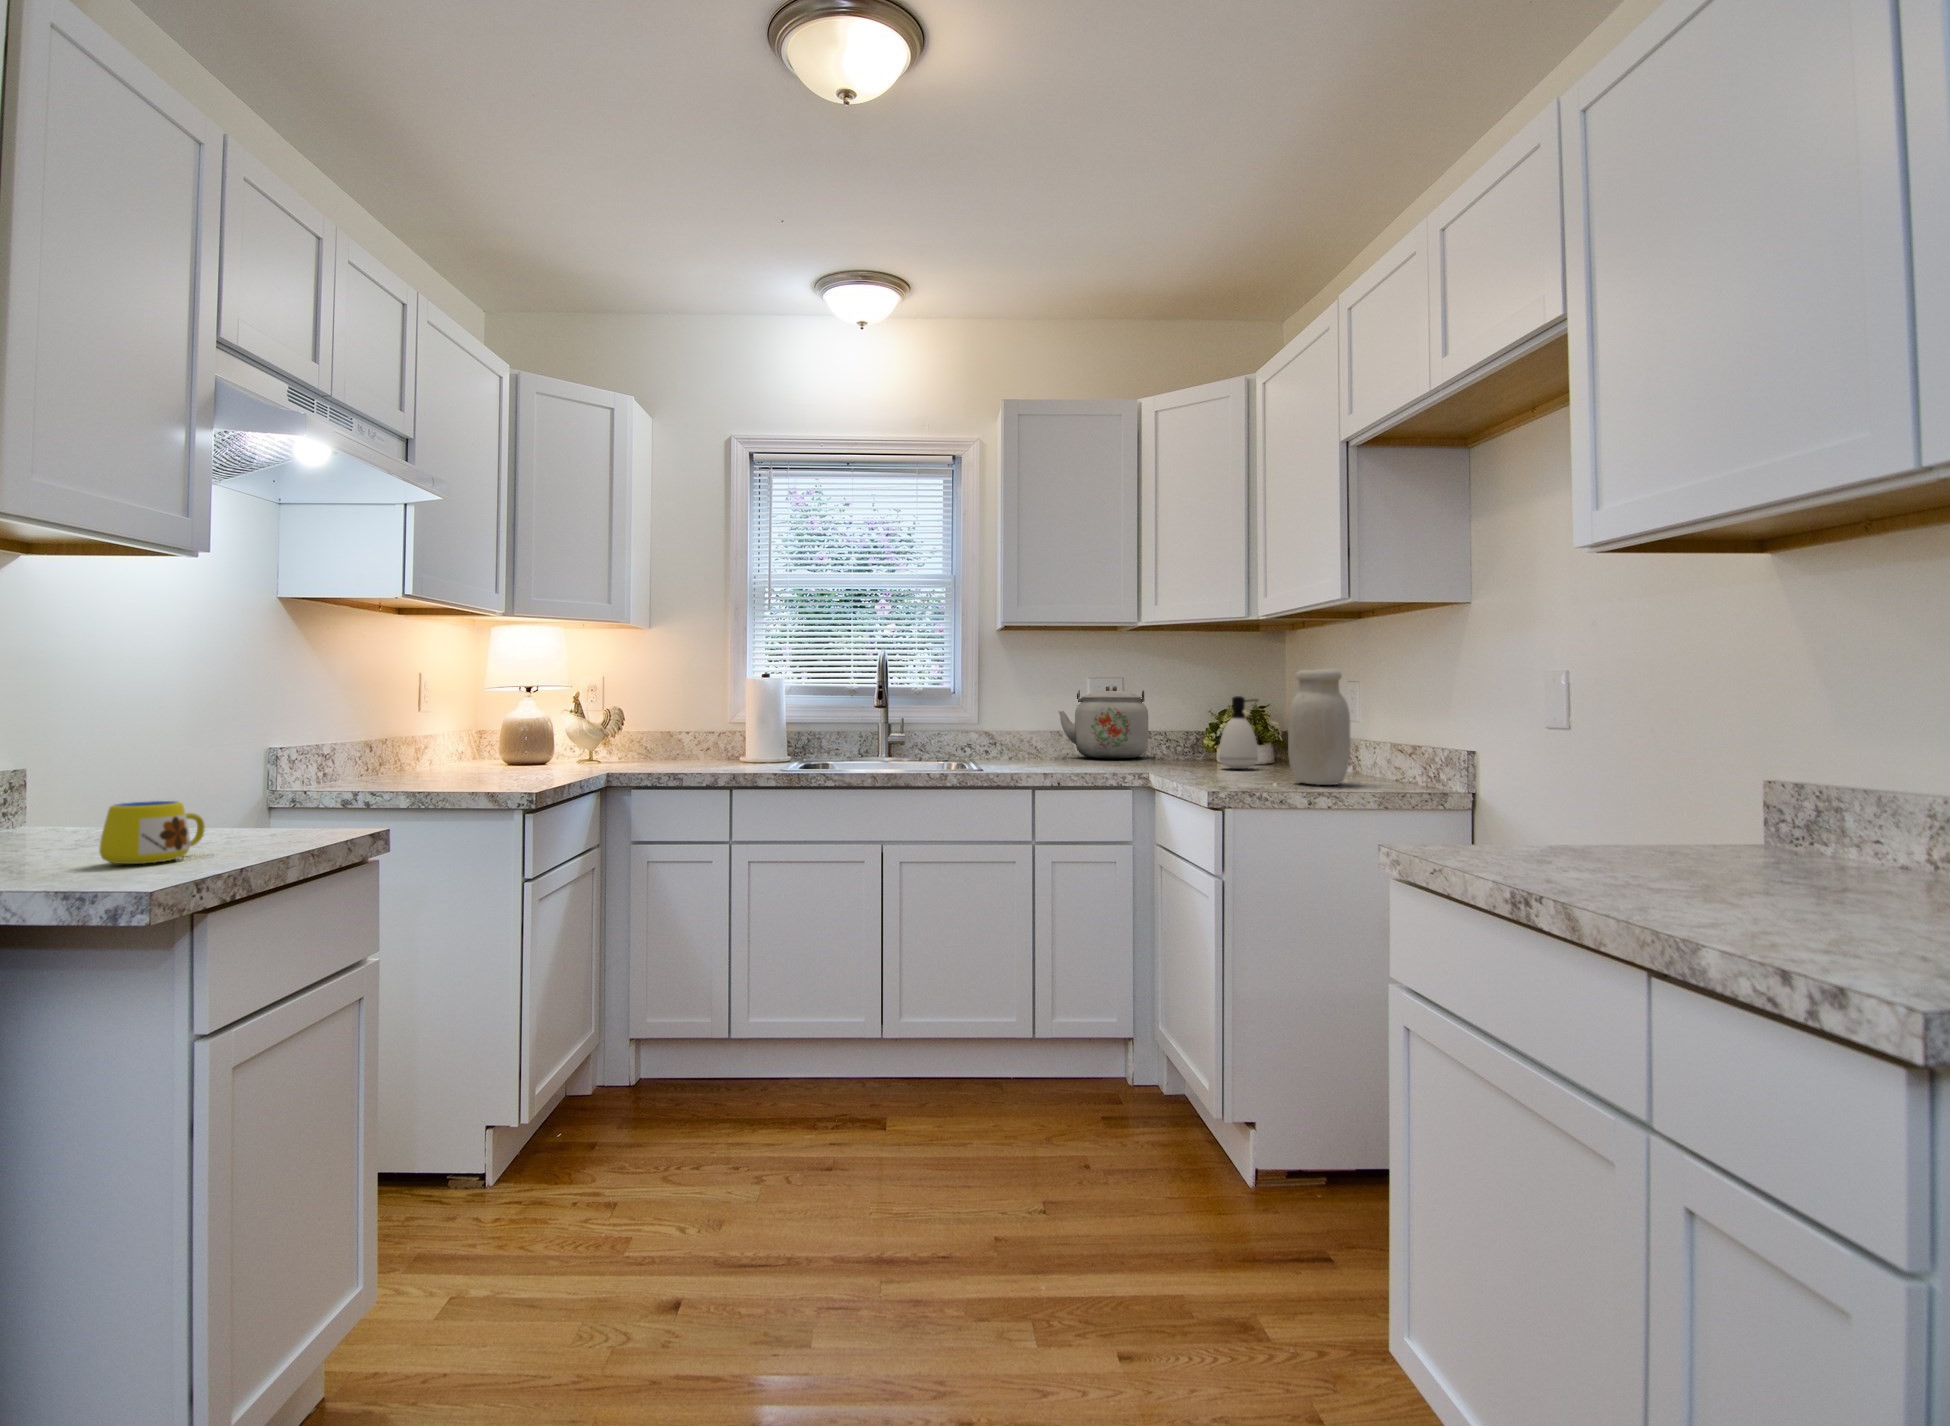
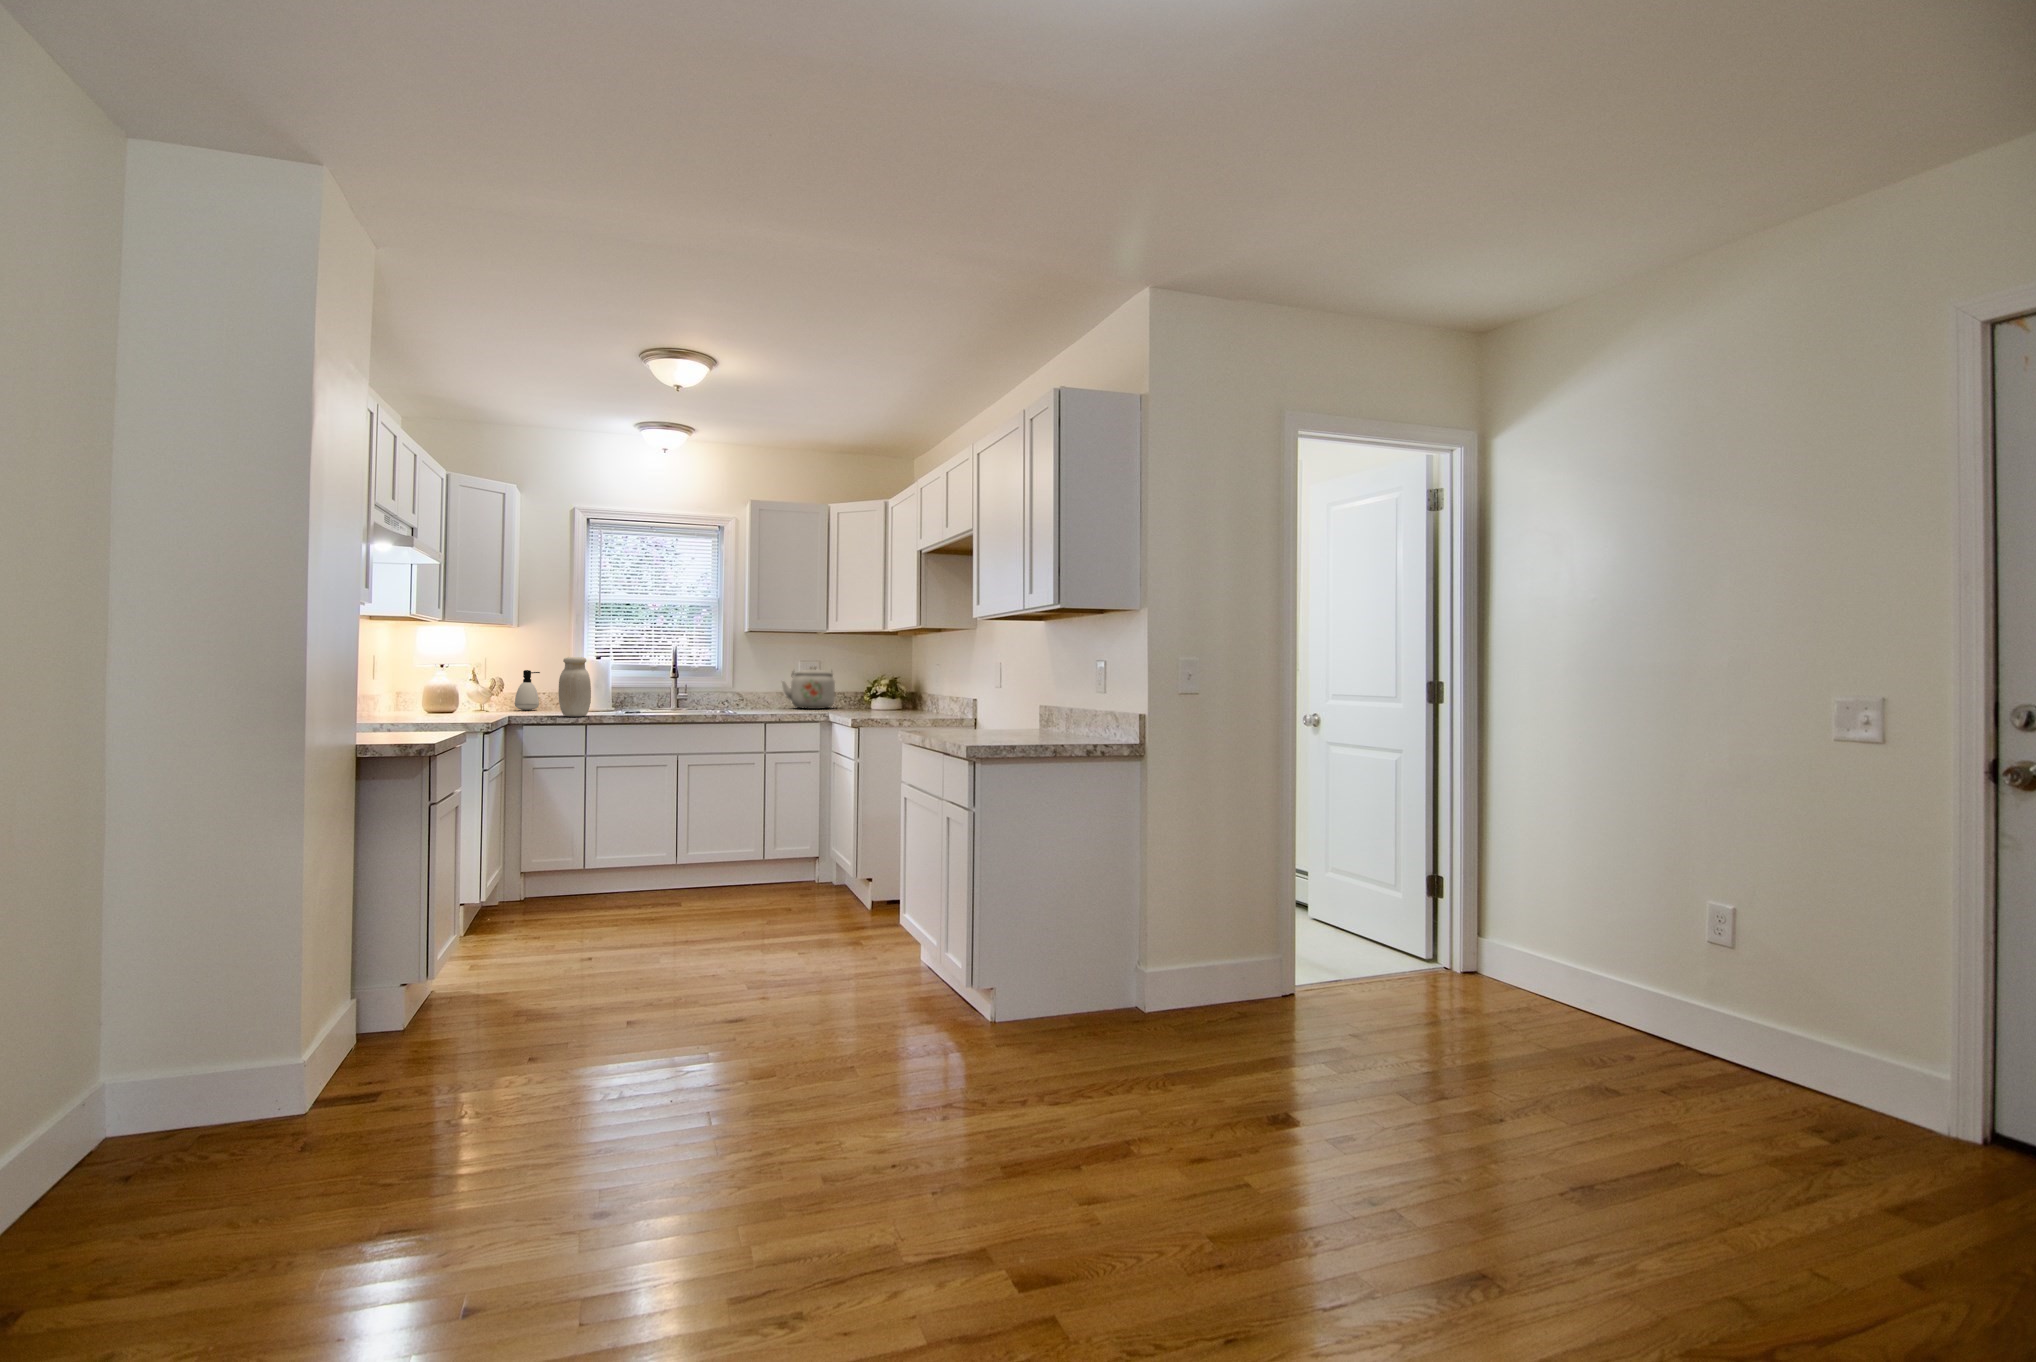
jar: present [1288,669,1351,785] -> present [558,657,591,717]
soap dispenser: present [1219,696,1258,769] -> present [515,670,540,710]
mug: present [99,801,213,864] -> none [384,714,424,737]

